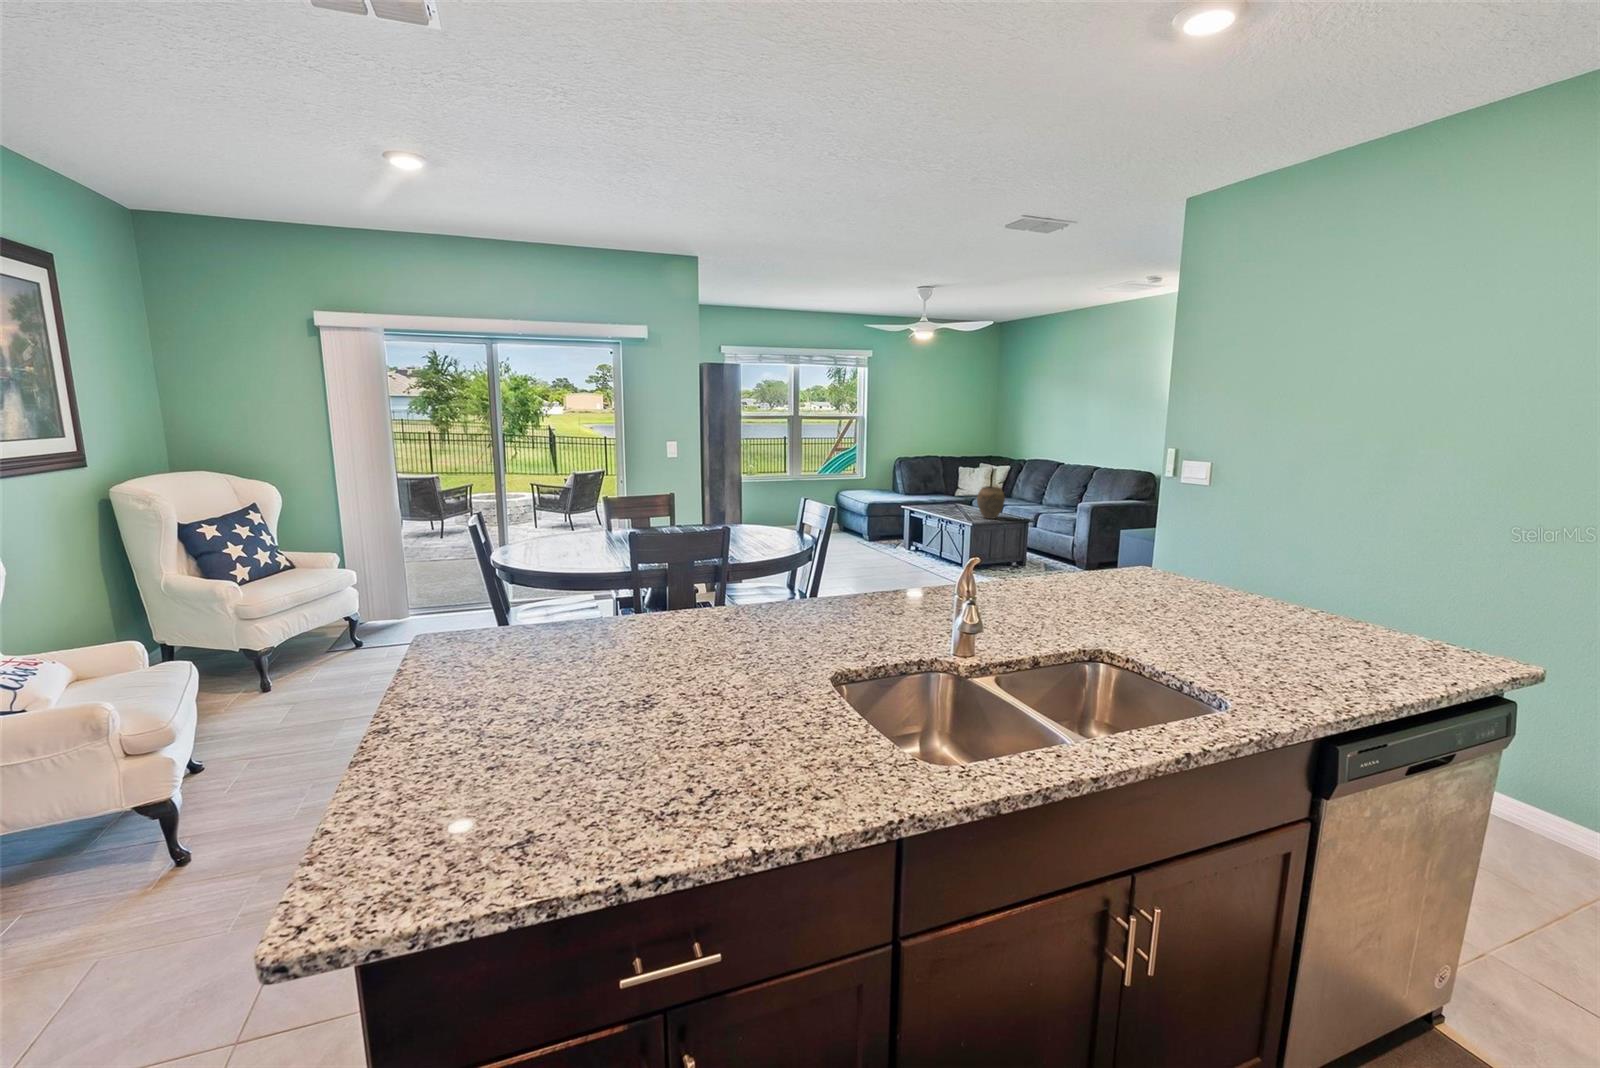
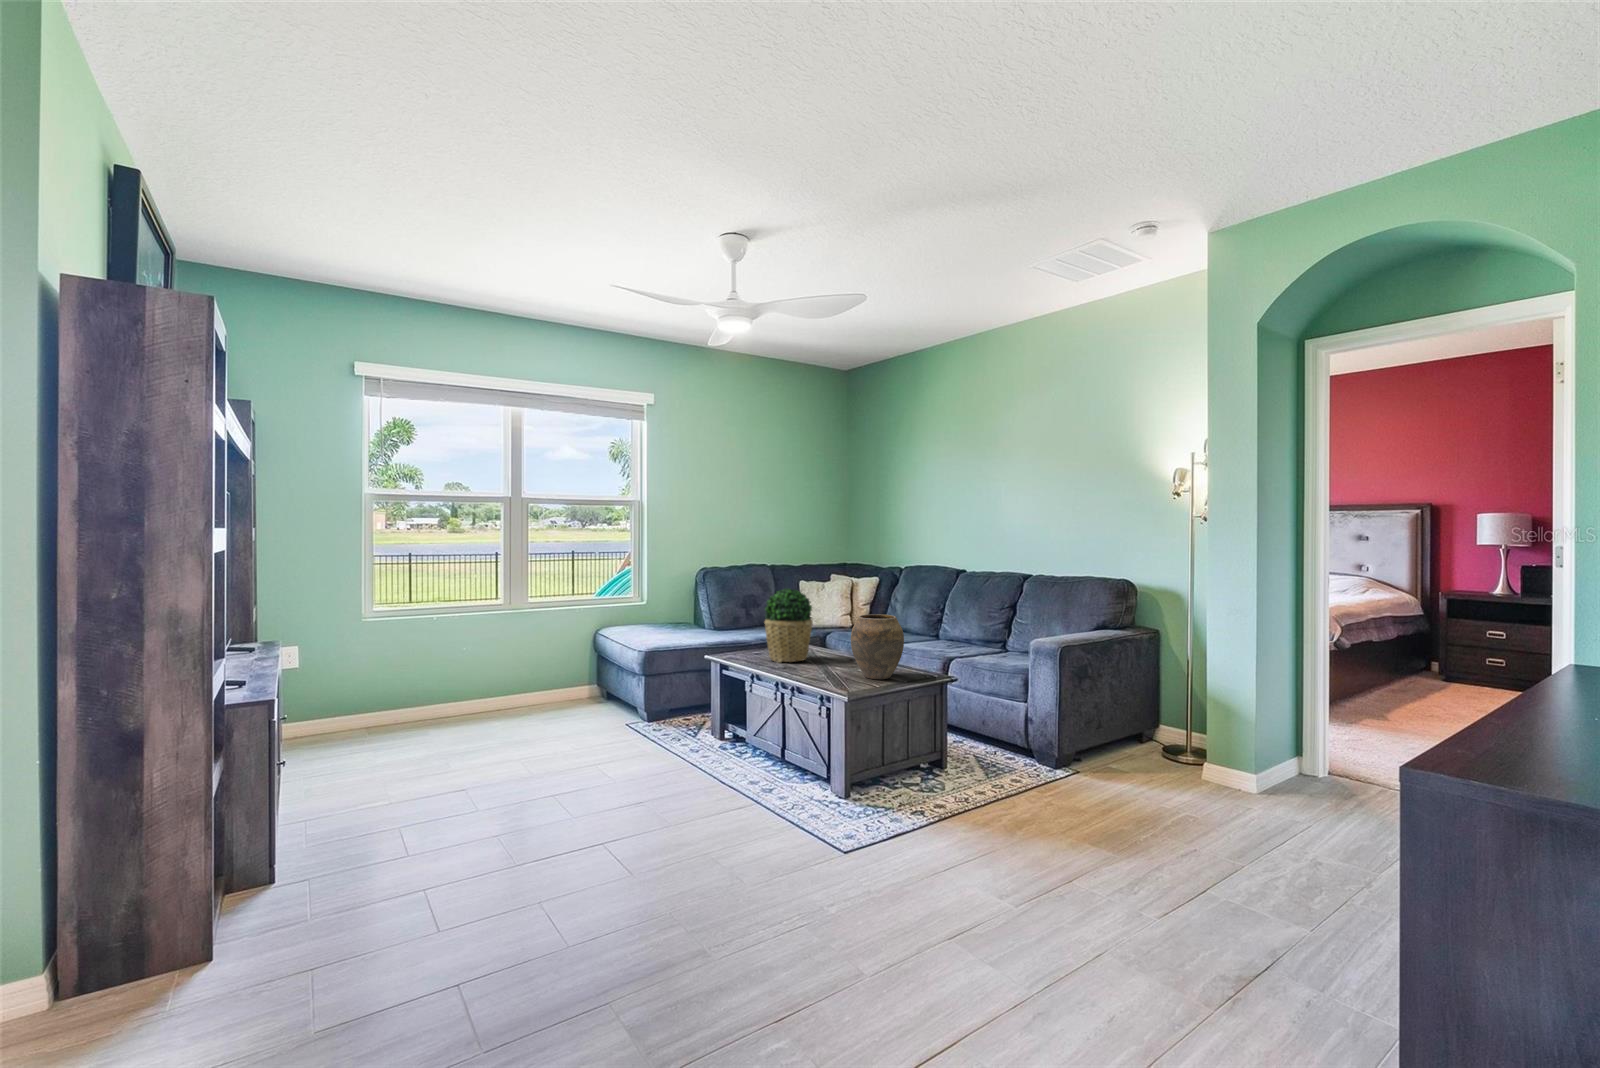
potted plant: none [934,472,960,510] -> present [765,589,813,663]

